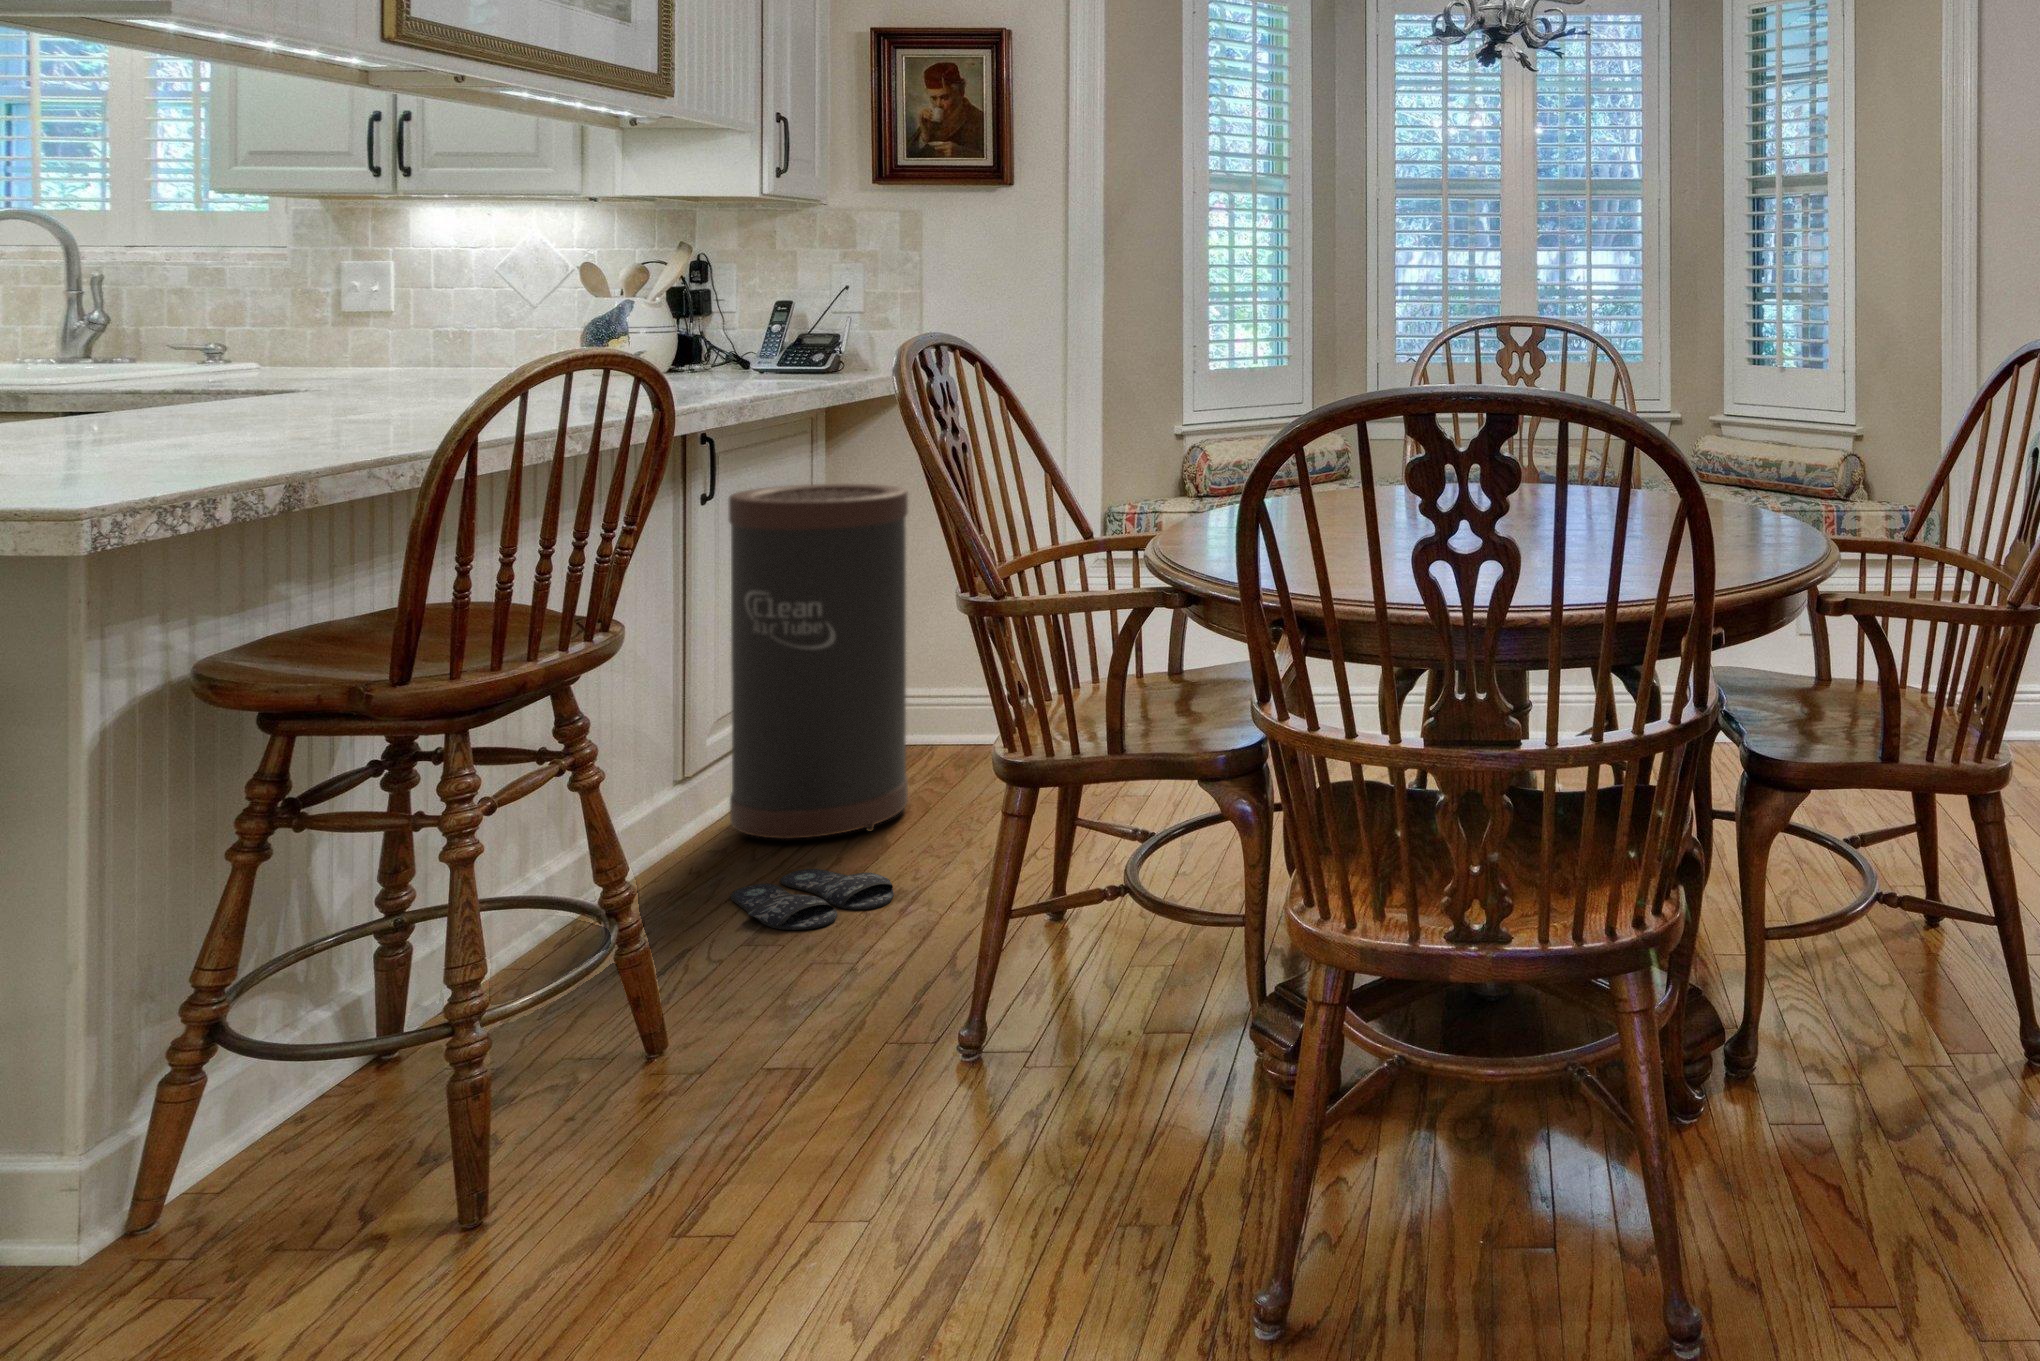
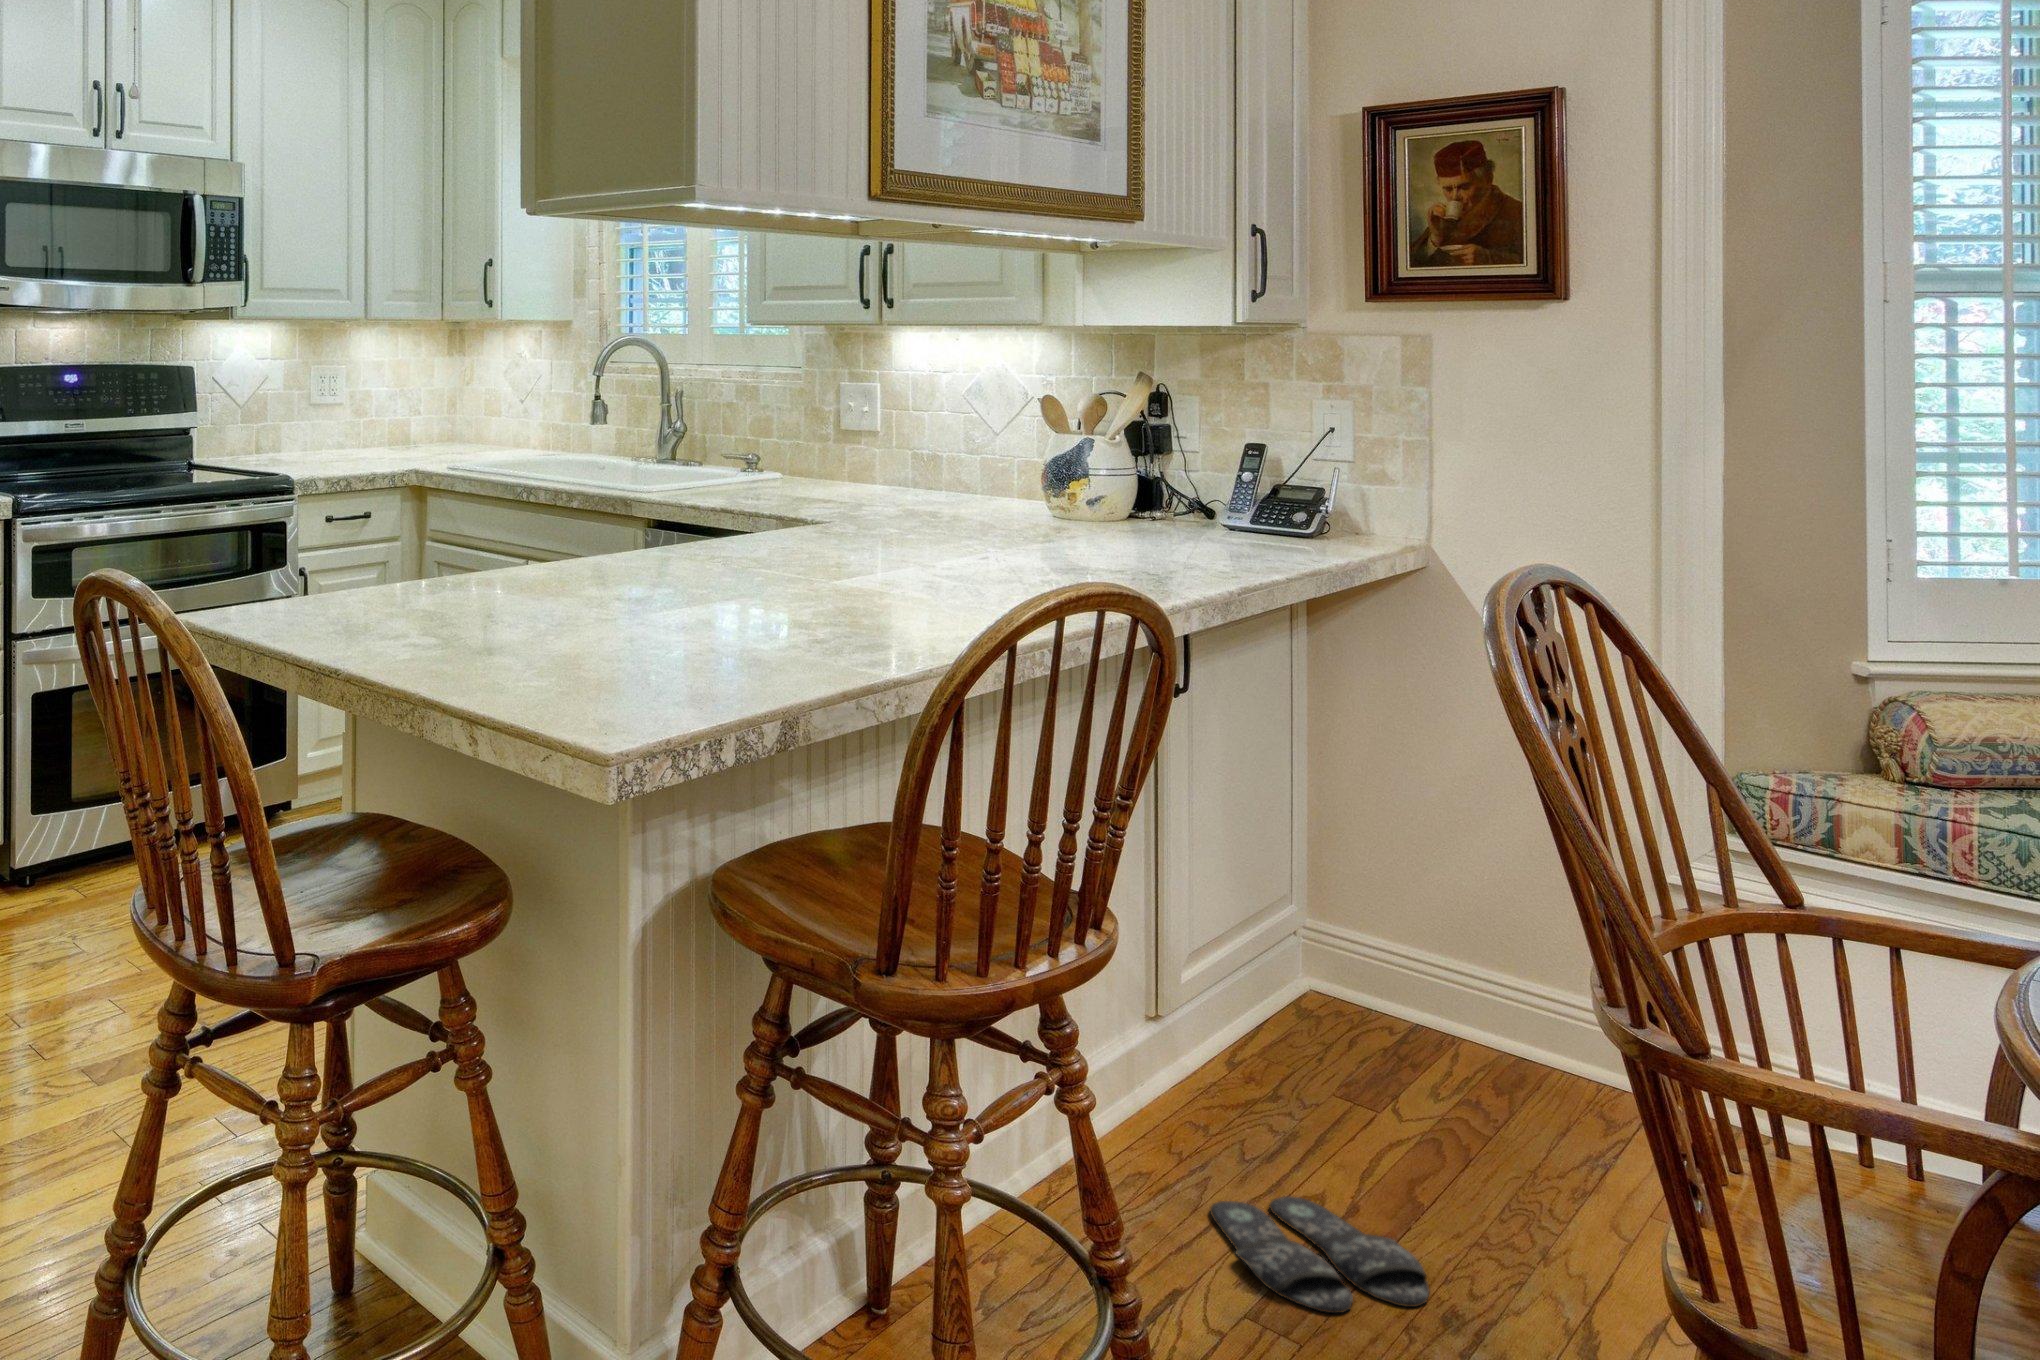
trash can: present [728,483,908,839] -> none [1199,678,1429,1158]

